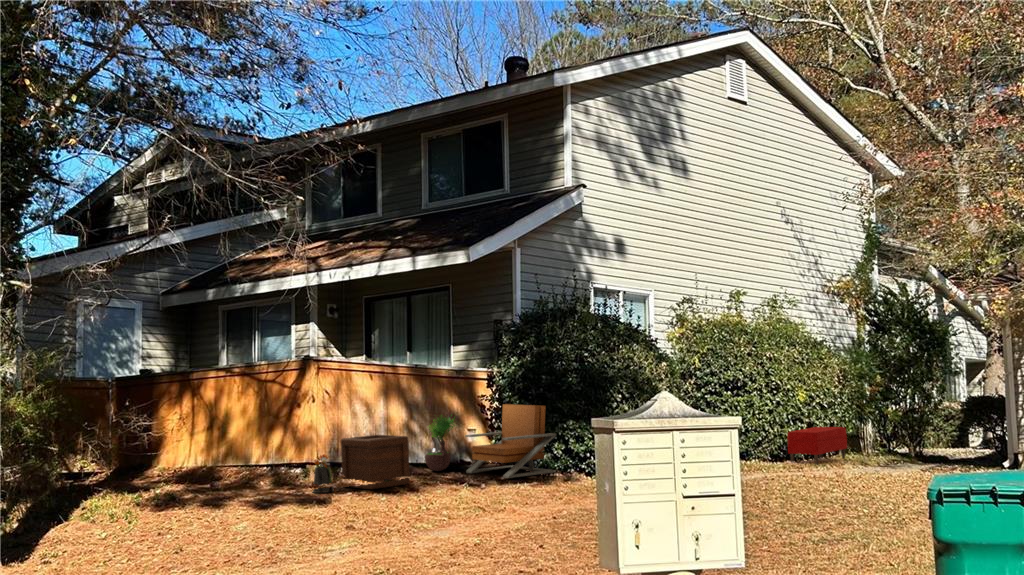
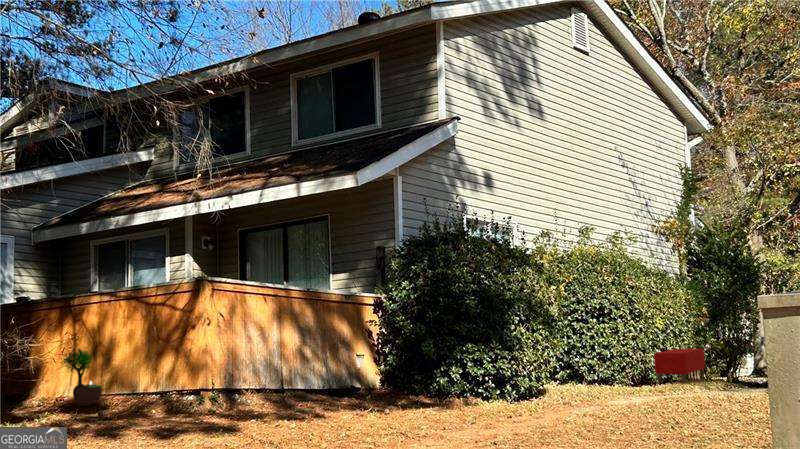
lounge chair: present [465,404,556,478] -> none [359,327,453,401]
potted tree: present [425,416,455,471] -> present [60,347,102,406]
wooden crate: present [341,435,410,489] -> none [237,359,309,415]
watering can: present [312,454,334,493] -> none [208,379,231,420]

